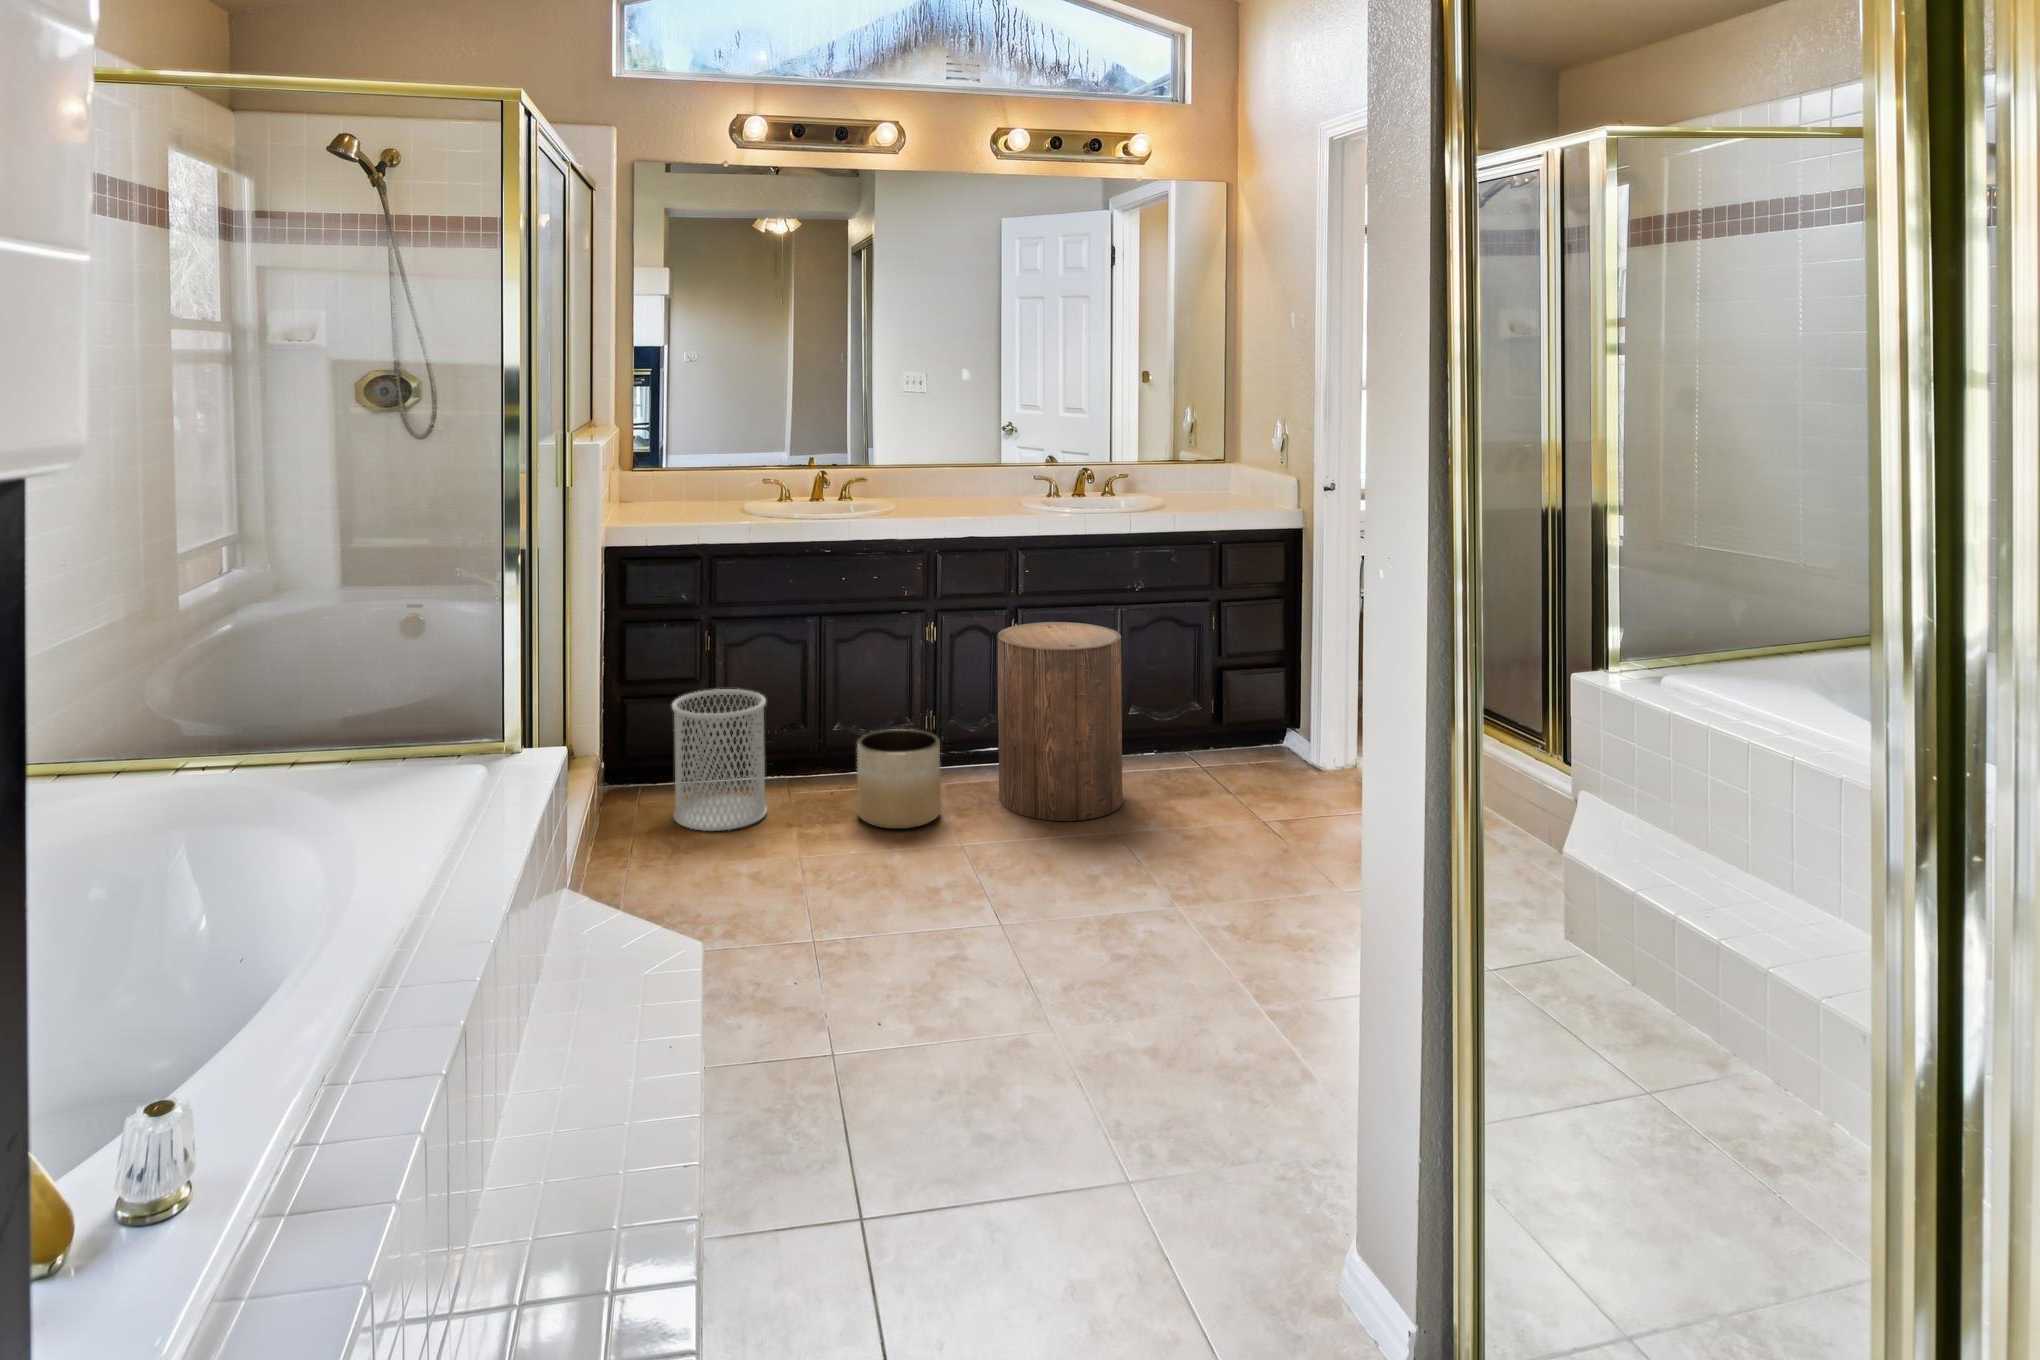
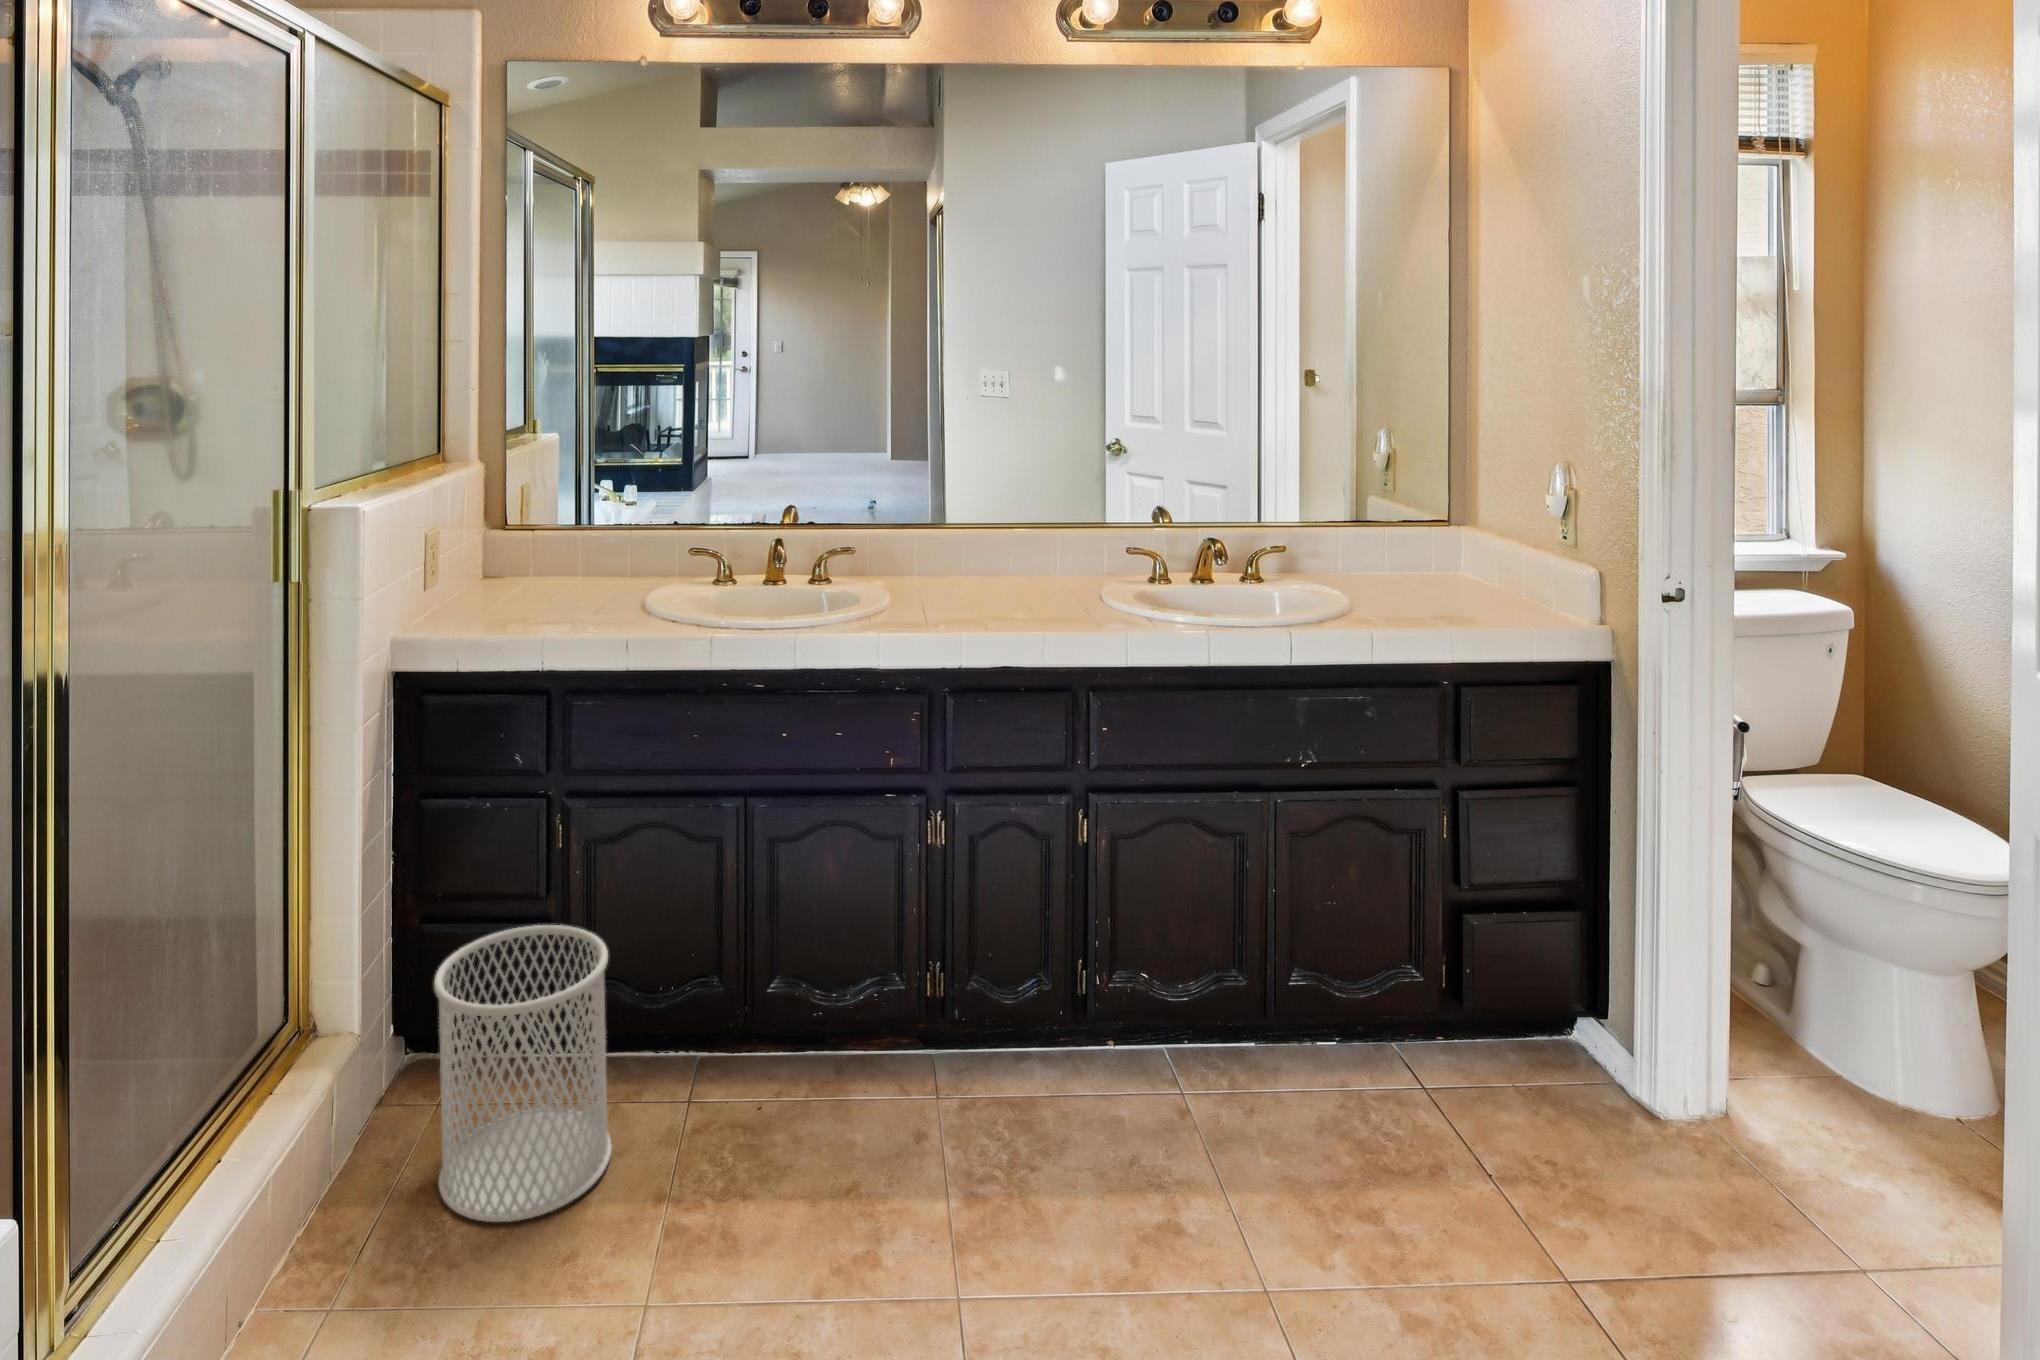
stool: present [998,622,1122,821] -> none [1030,824,1271,1261]
planter: present [857,729,941,829] -> none [757,1023,914,1256]

